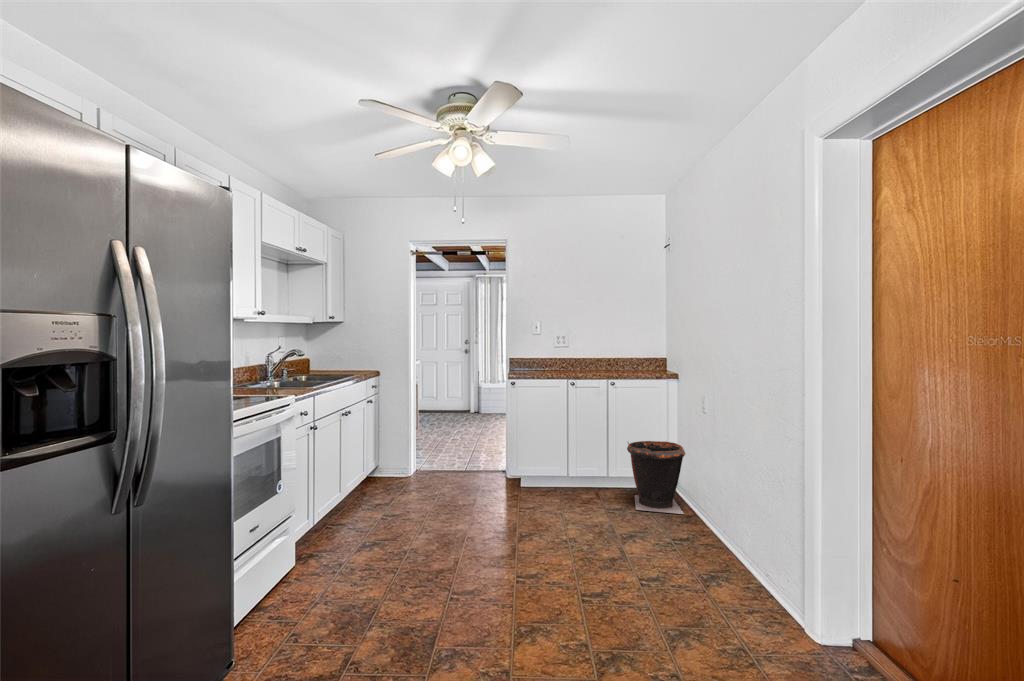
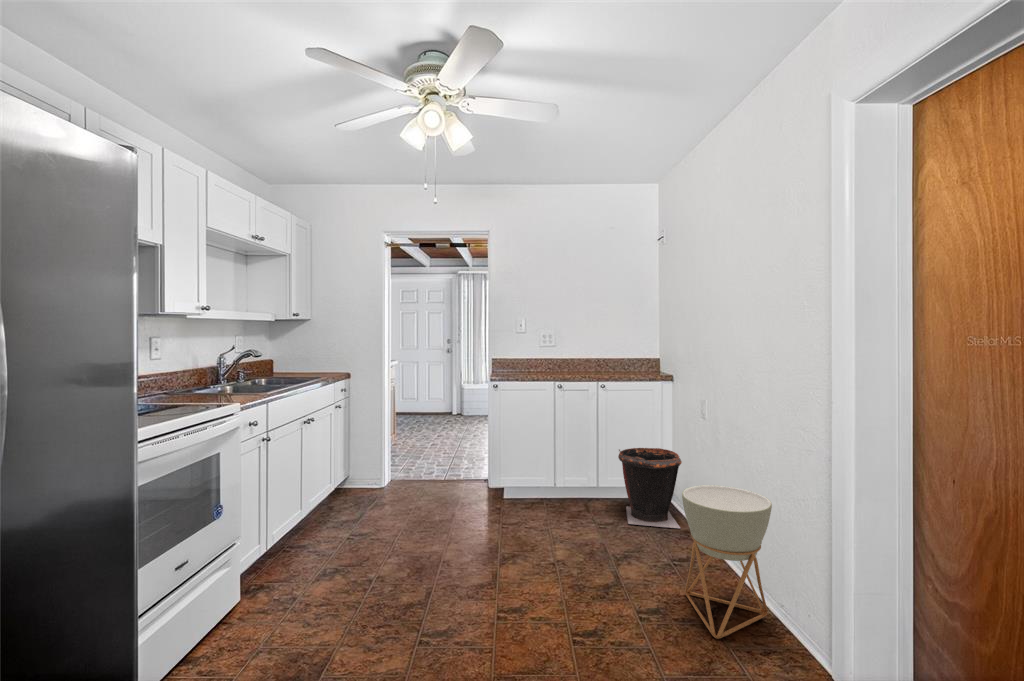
planter: none [679,470,757,600] -> present [682,485,772,639]

